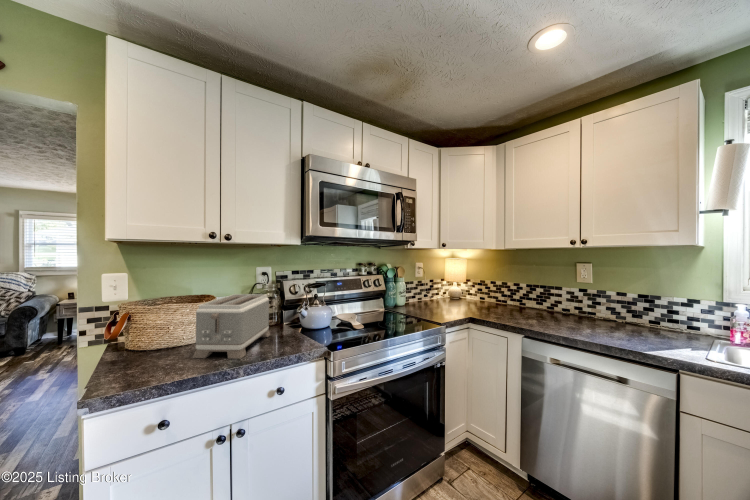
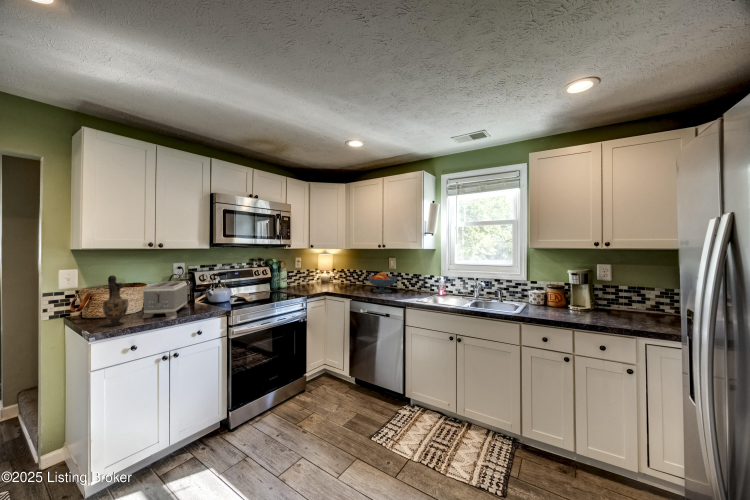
vase: none [118,284,163,378] -> present [103,275,128,326]
fruit bowl: none [542,286,605,325] -> present [368,272,397,293]

